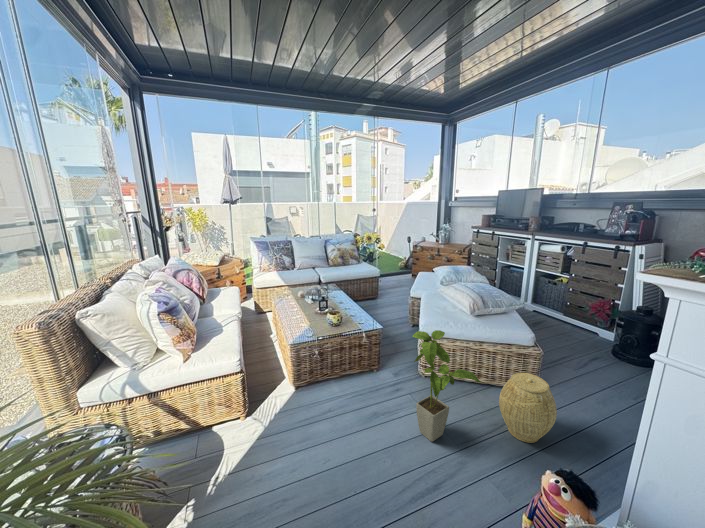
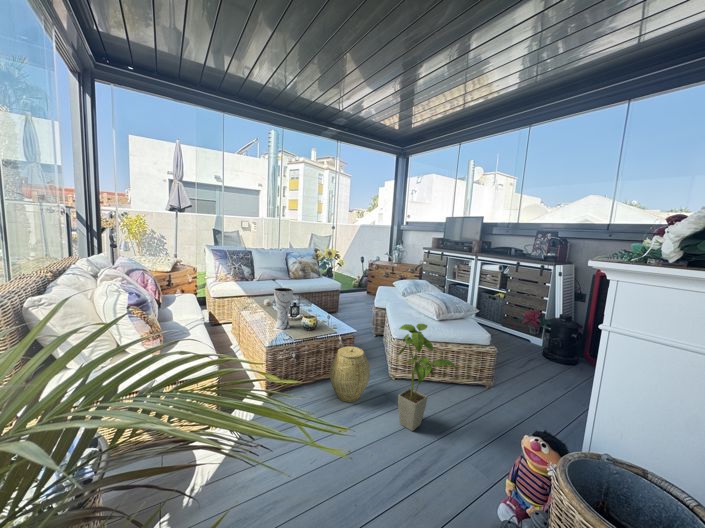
vase: none [297,283,316,325] -> present [274,287,293,329]
woven basket: present [499,373,557,443] -> present [330,346,370,402]

